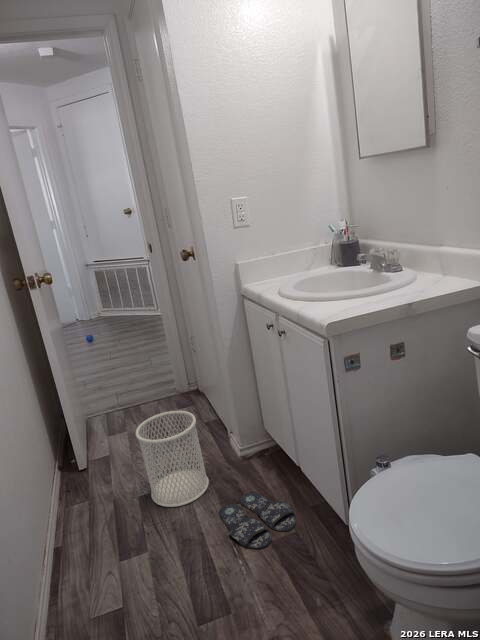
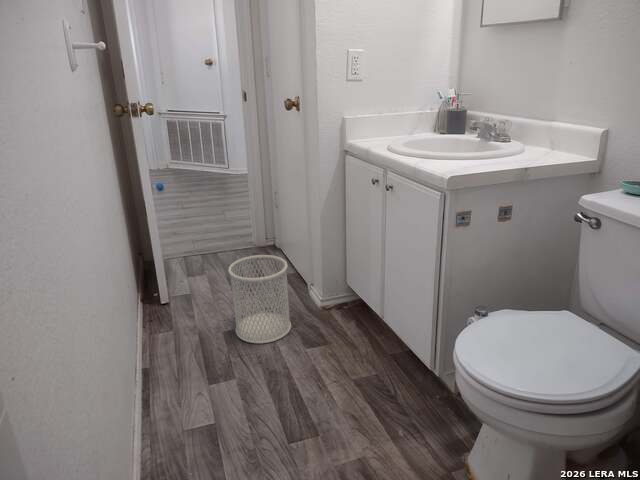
slippers: present [219,492,296,548] -> none [302,337,376,385]

